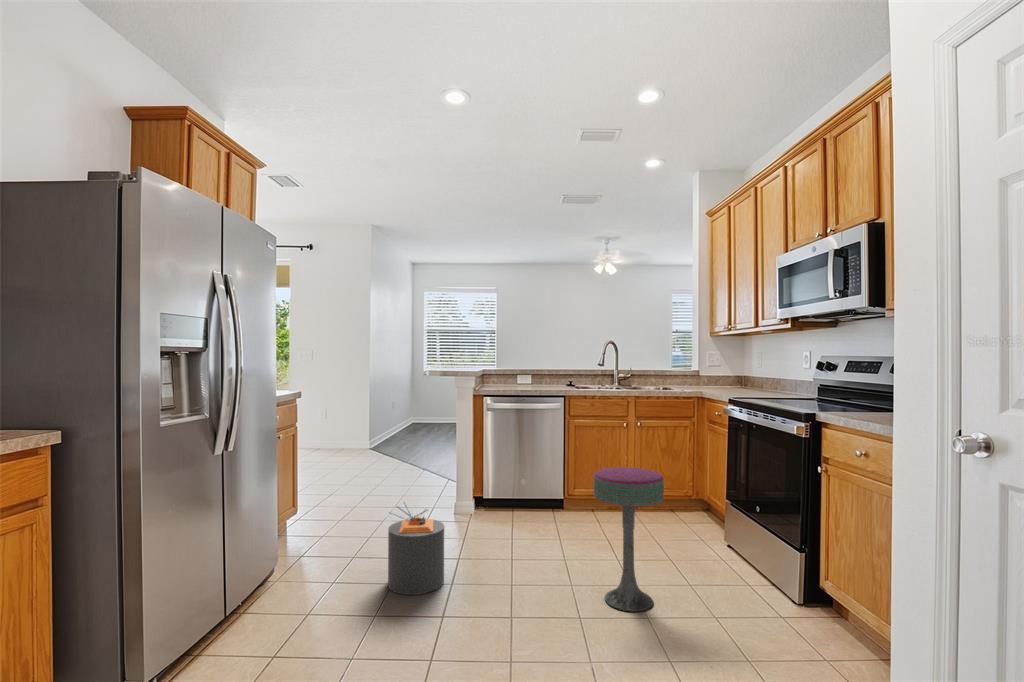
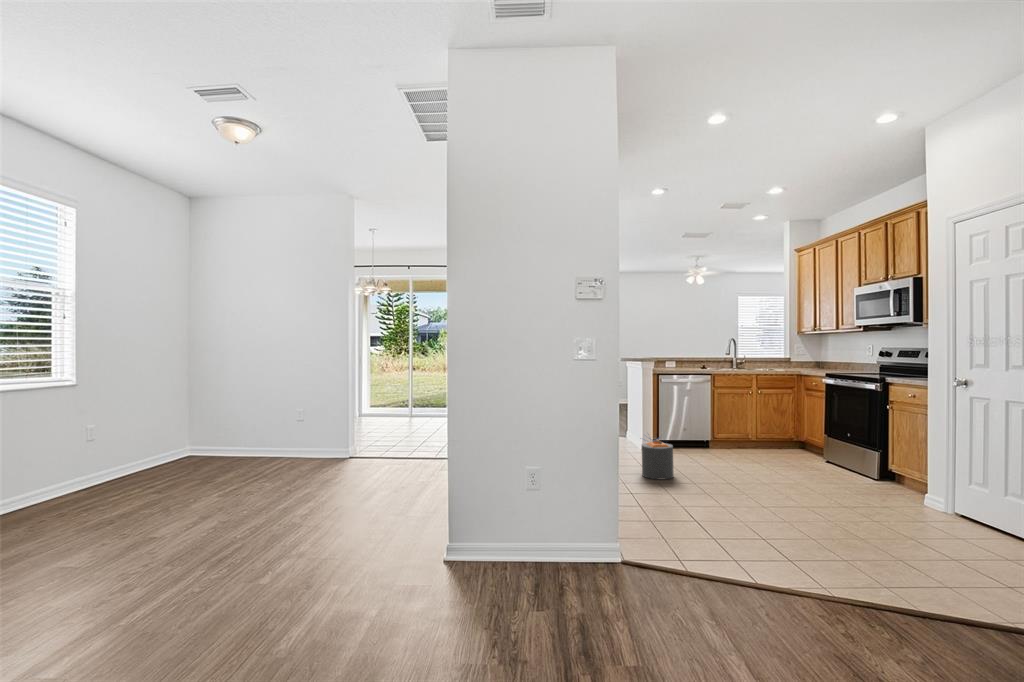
bar stool: present [593,467,664,612] -> none [760,411,802,484]

